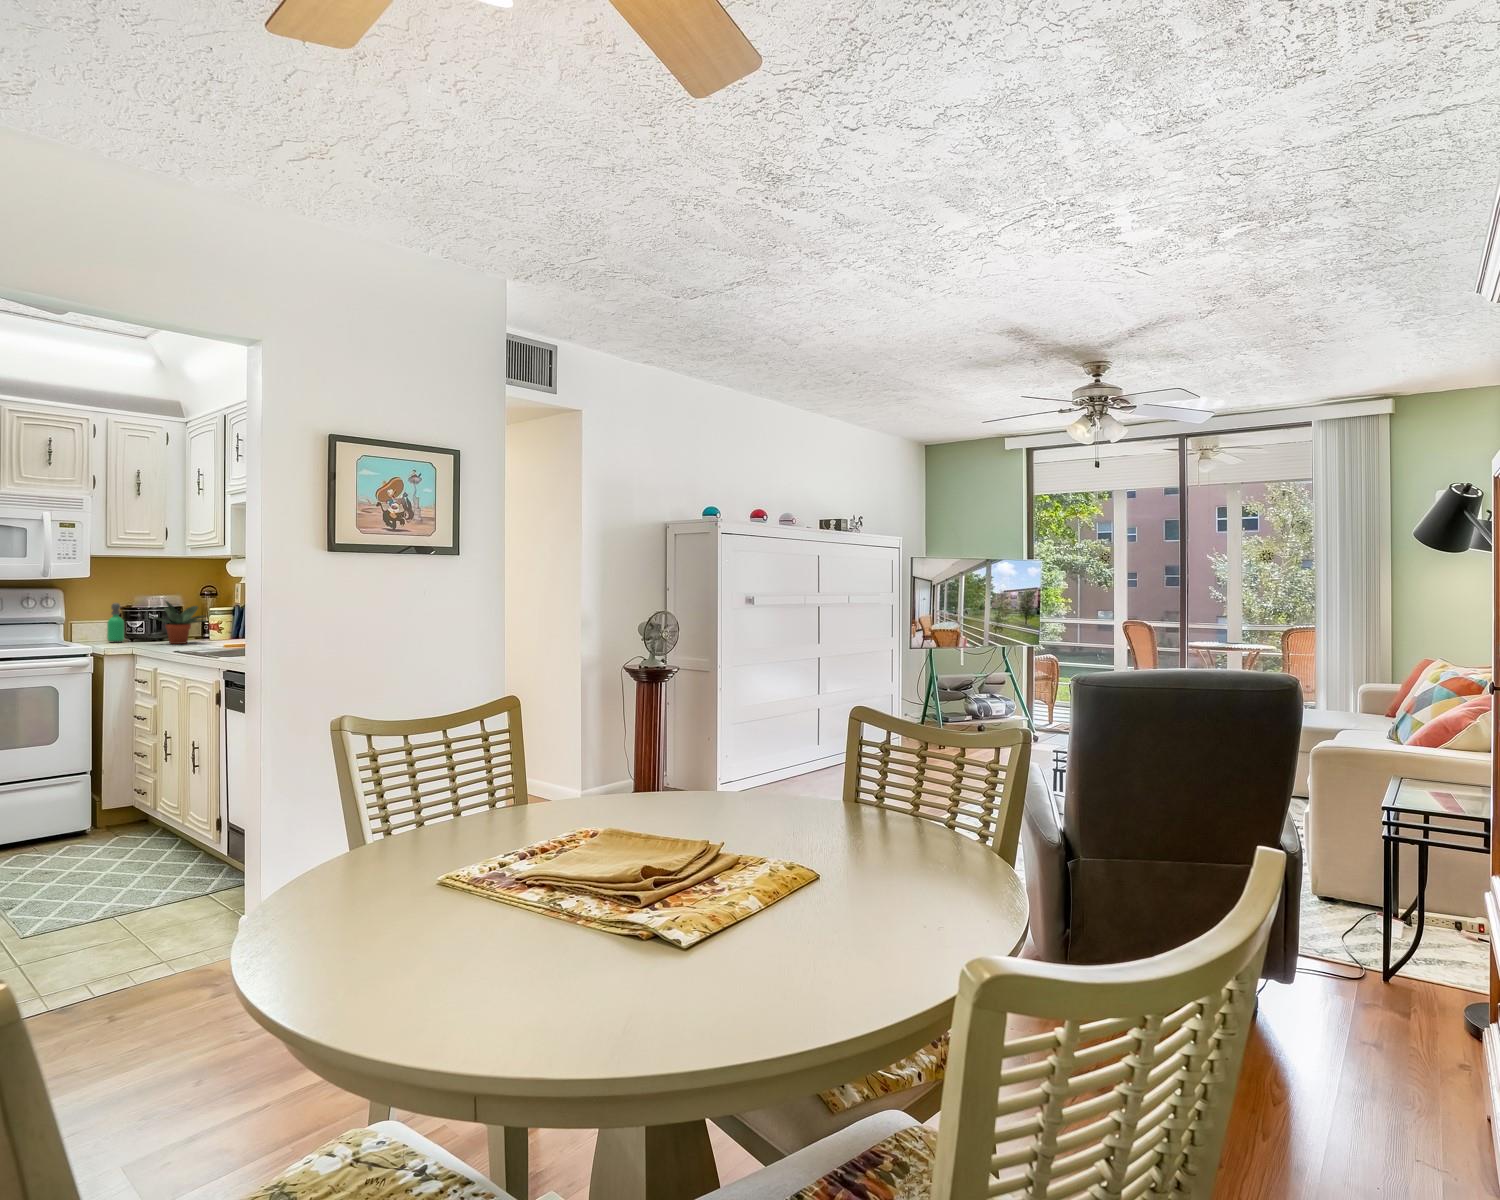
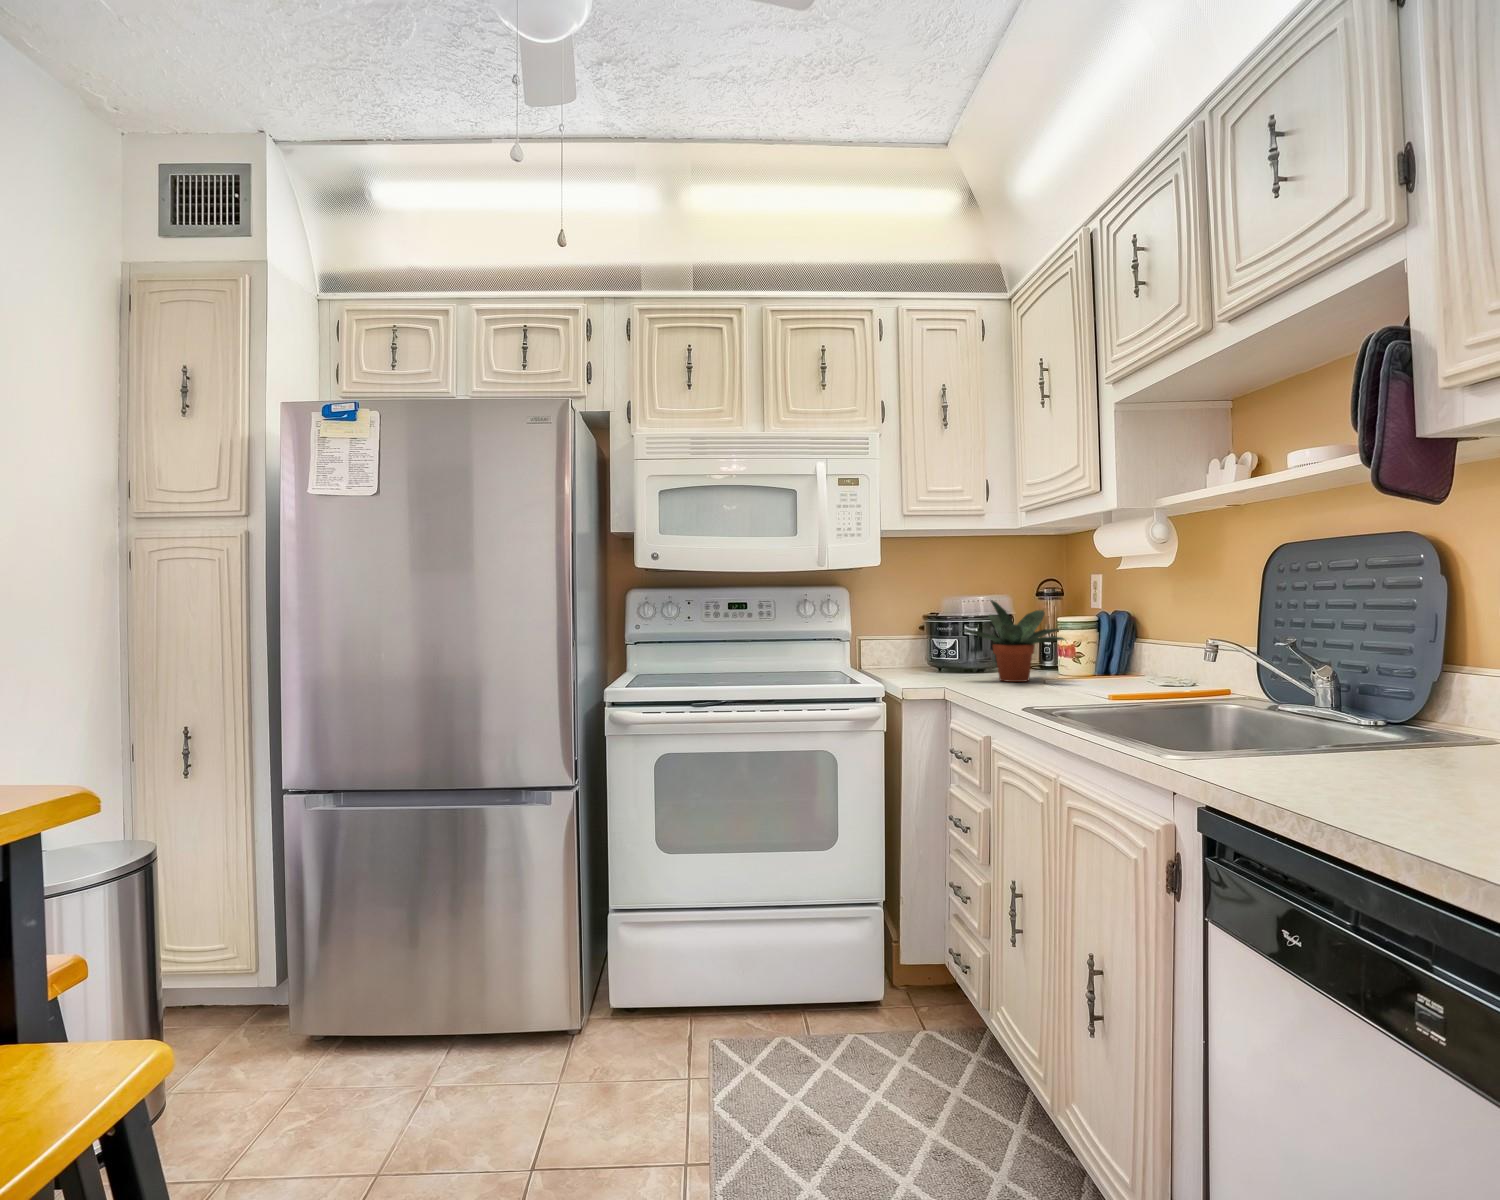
soap dispenser: present [107,603,124,643] -> none [905,607,929,674]

